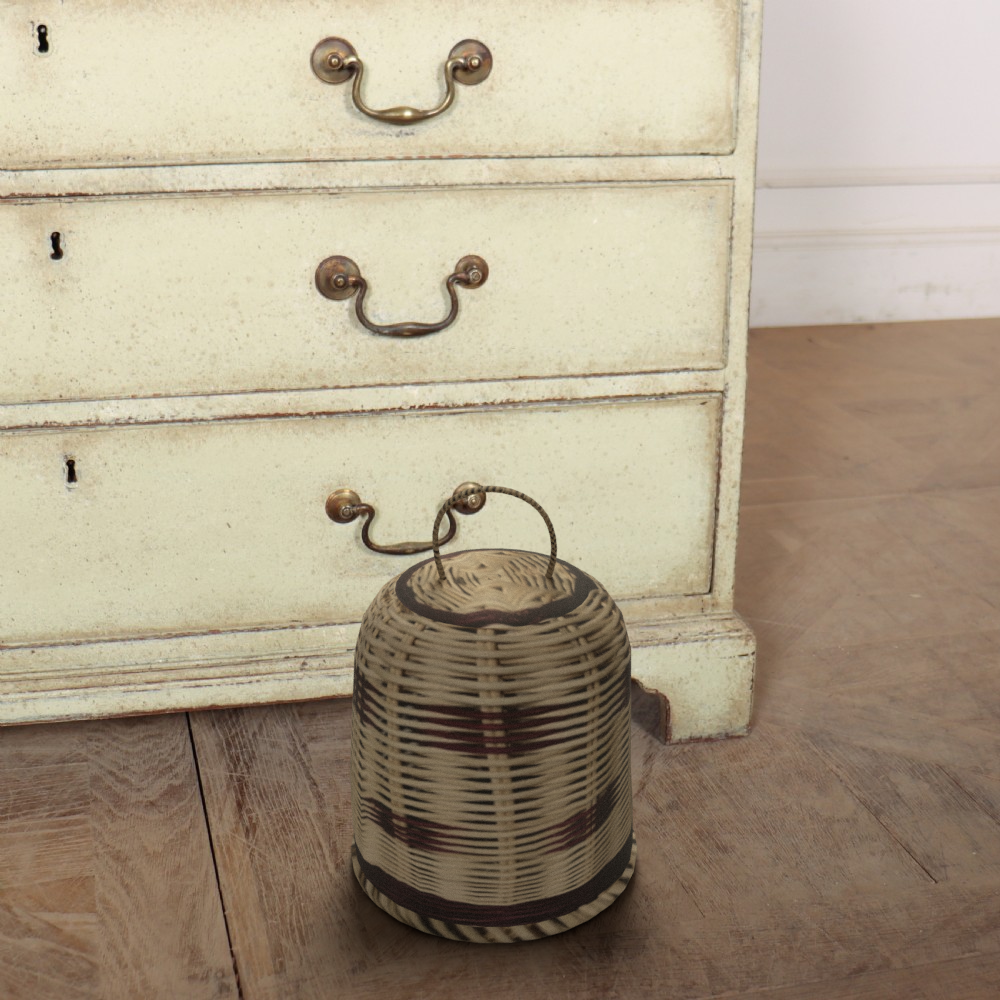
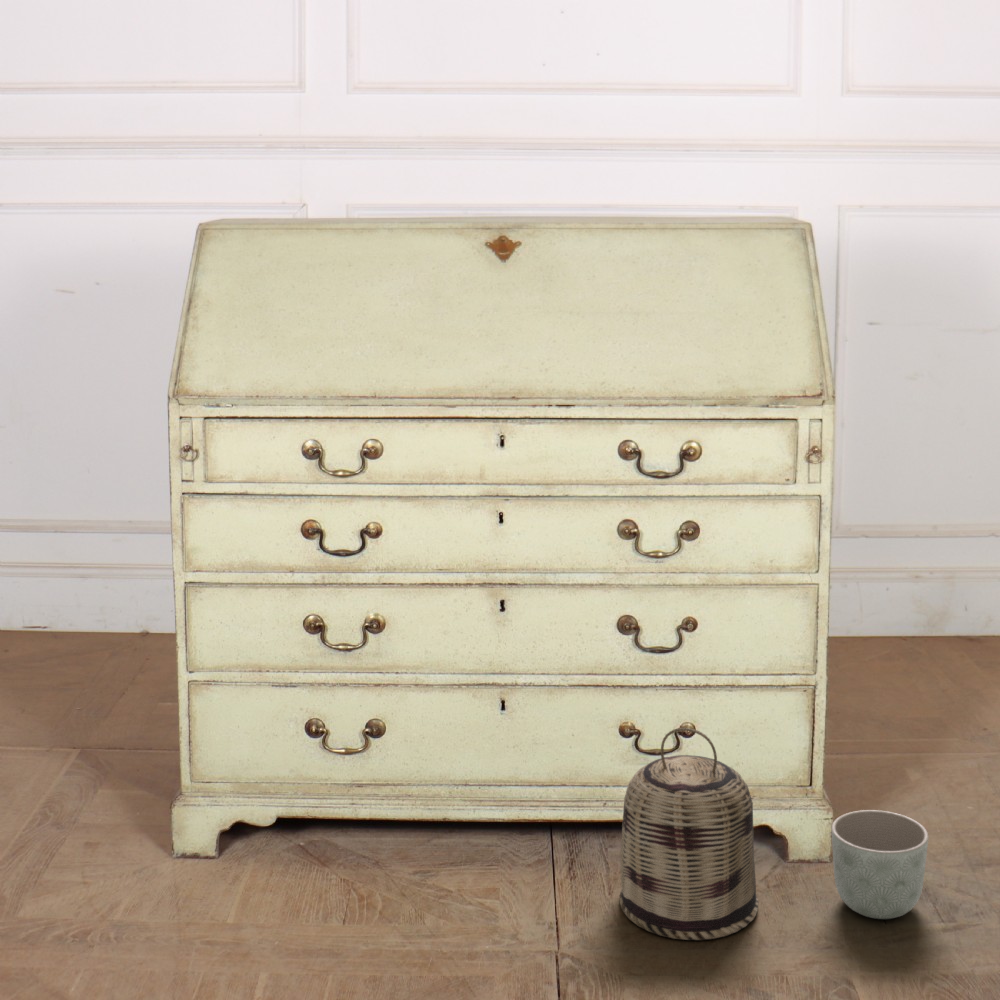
planter: none [771,627,964,838] -> present [831,810,929,919]

